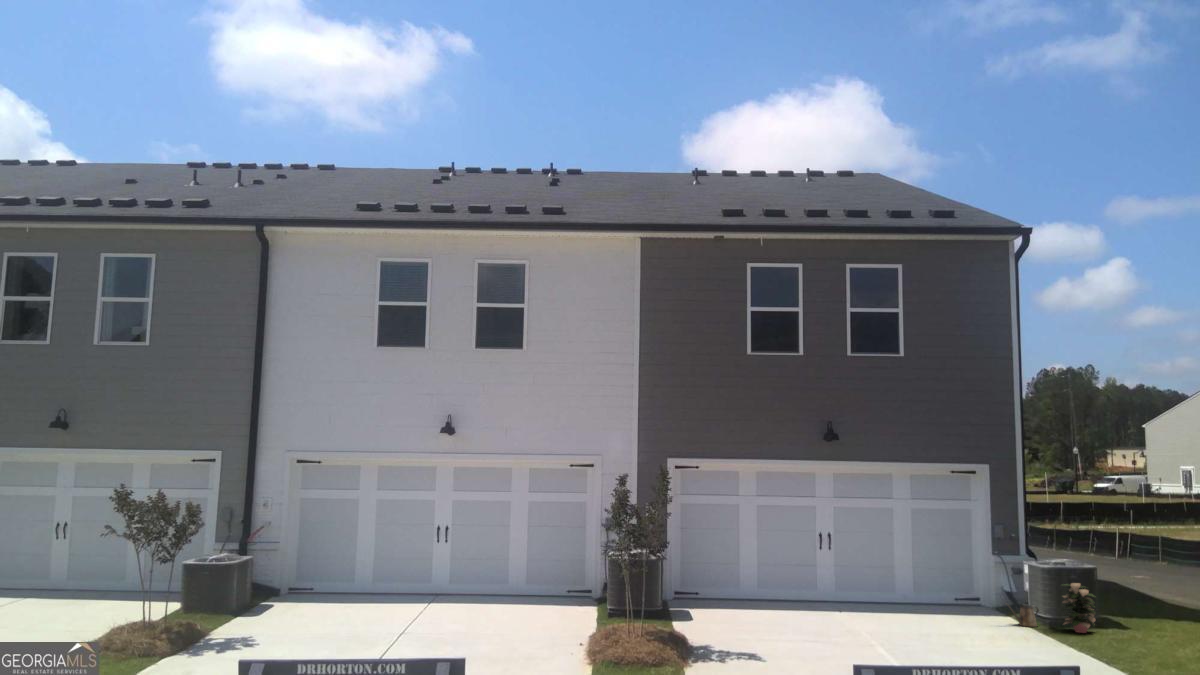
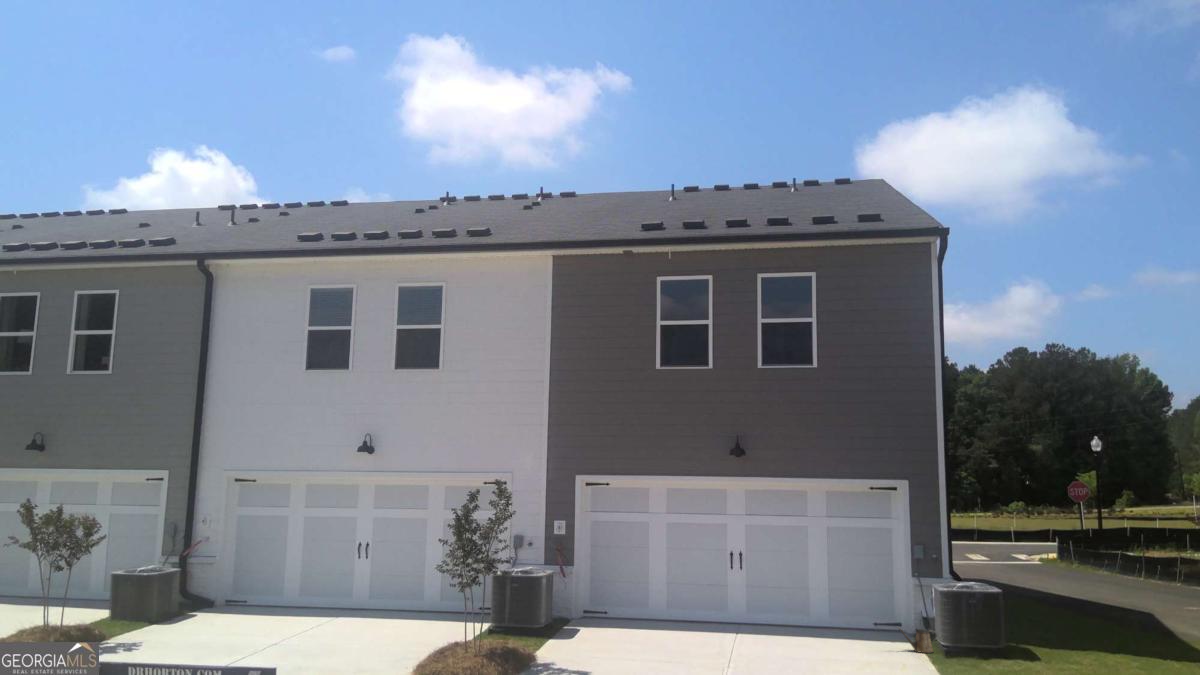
decorative plant: present [1061,583,1095,633] -> none [952,606,992,660]

